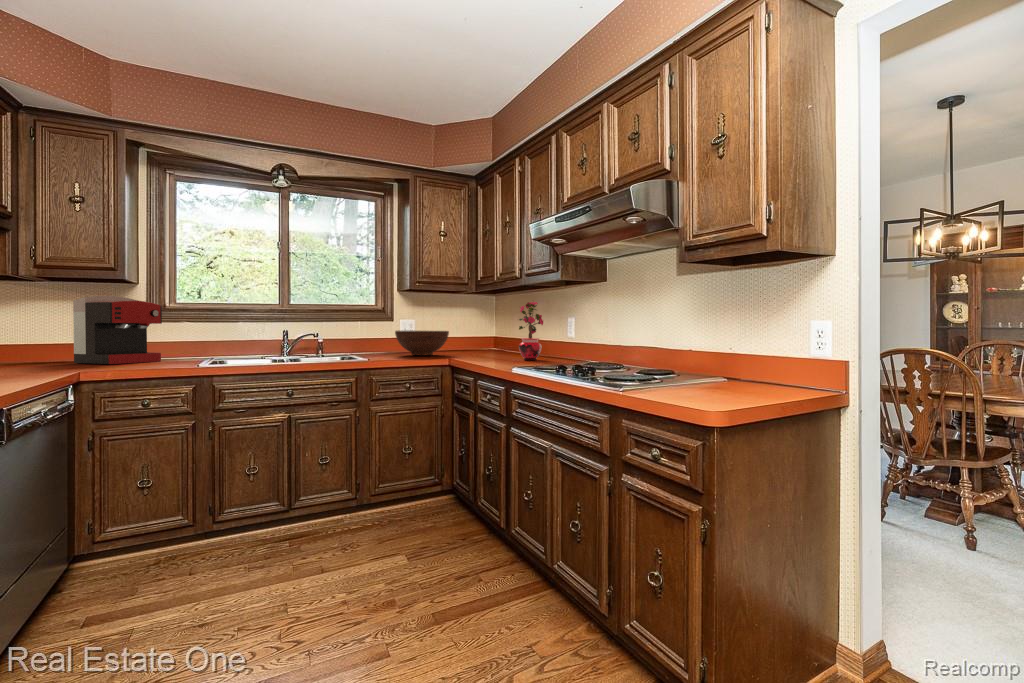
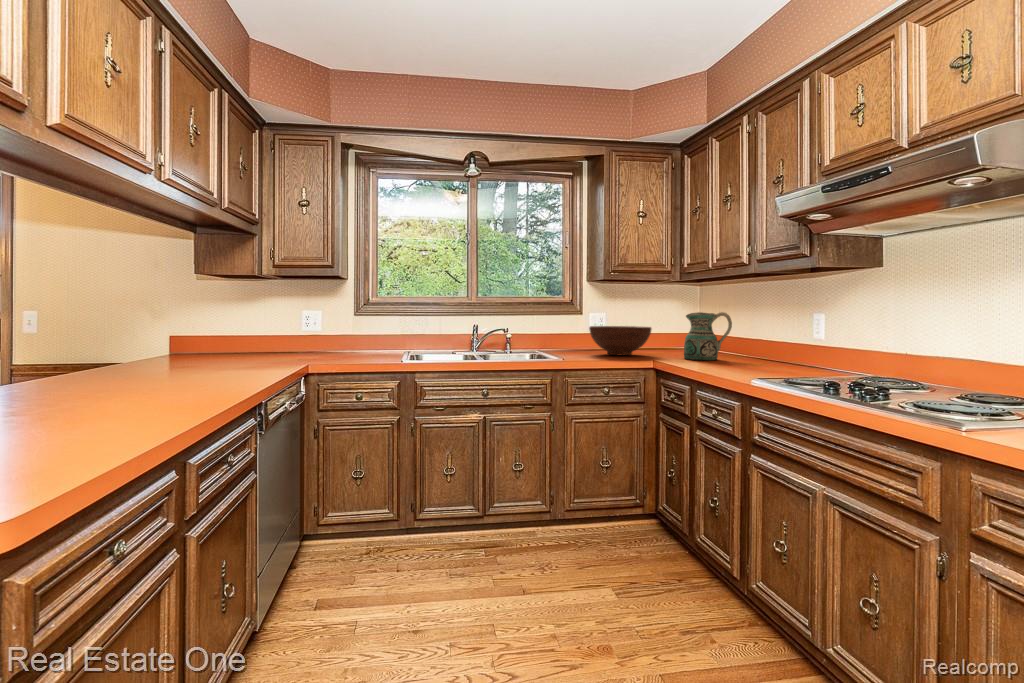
coffee maker: present [73,296,162,364] -> none [299,292,368,358]
potted plant: present [519,302,543,360] -> none [740,291,784,366]
ceramic pitcher: none [474,318,511,357] -> present [684,312,732,360]

